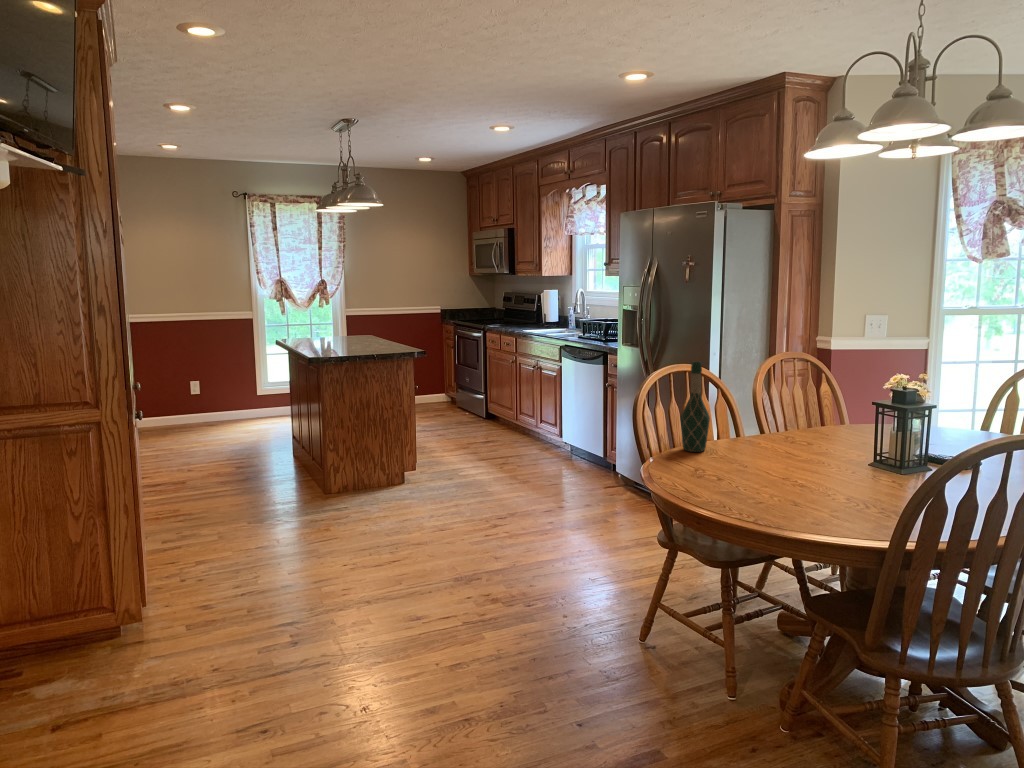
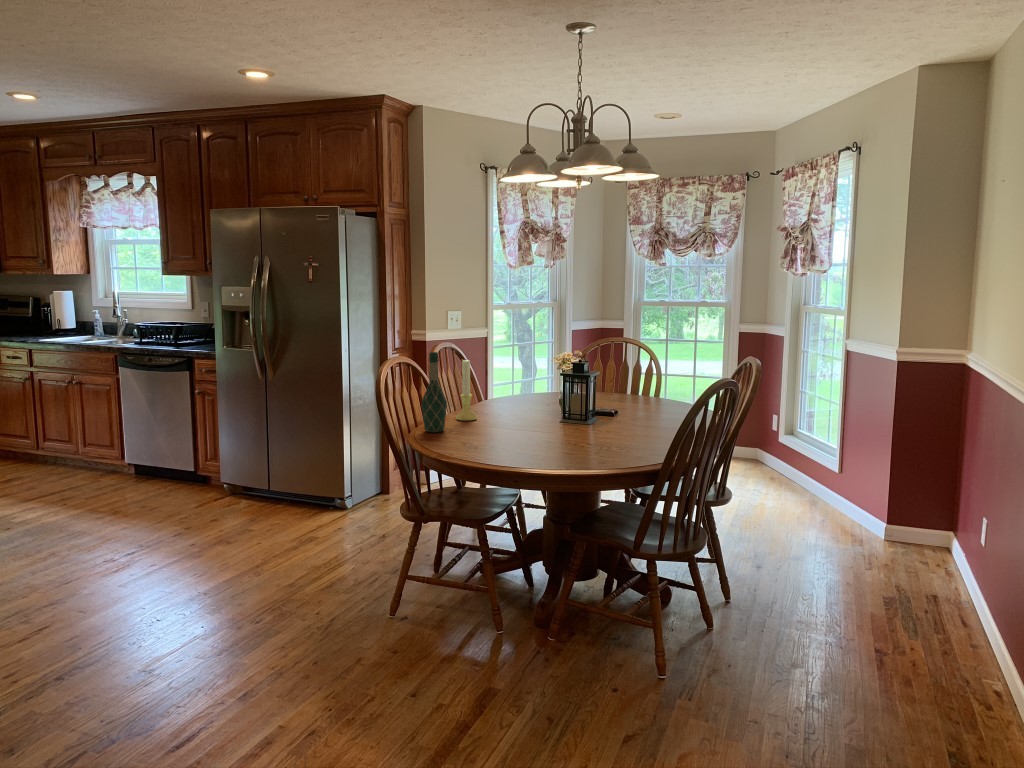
candle holder: none [742,372,768,446] -> present [456,360,477,421]

